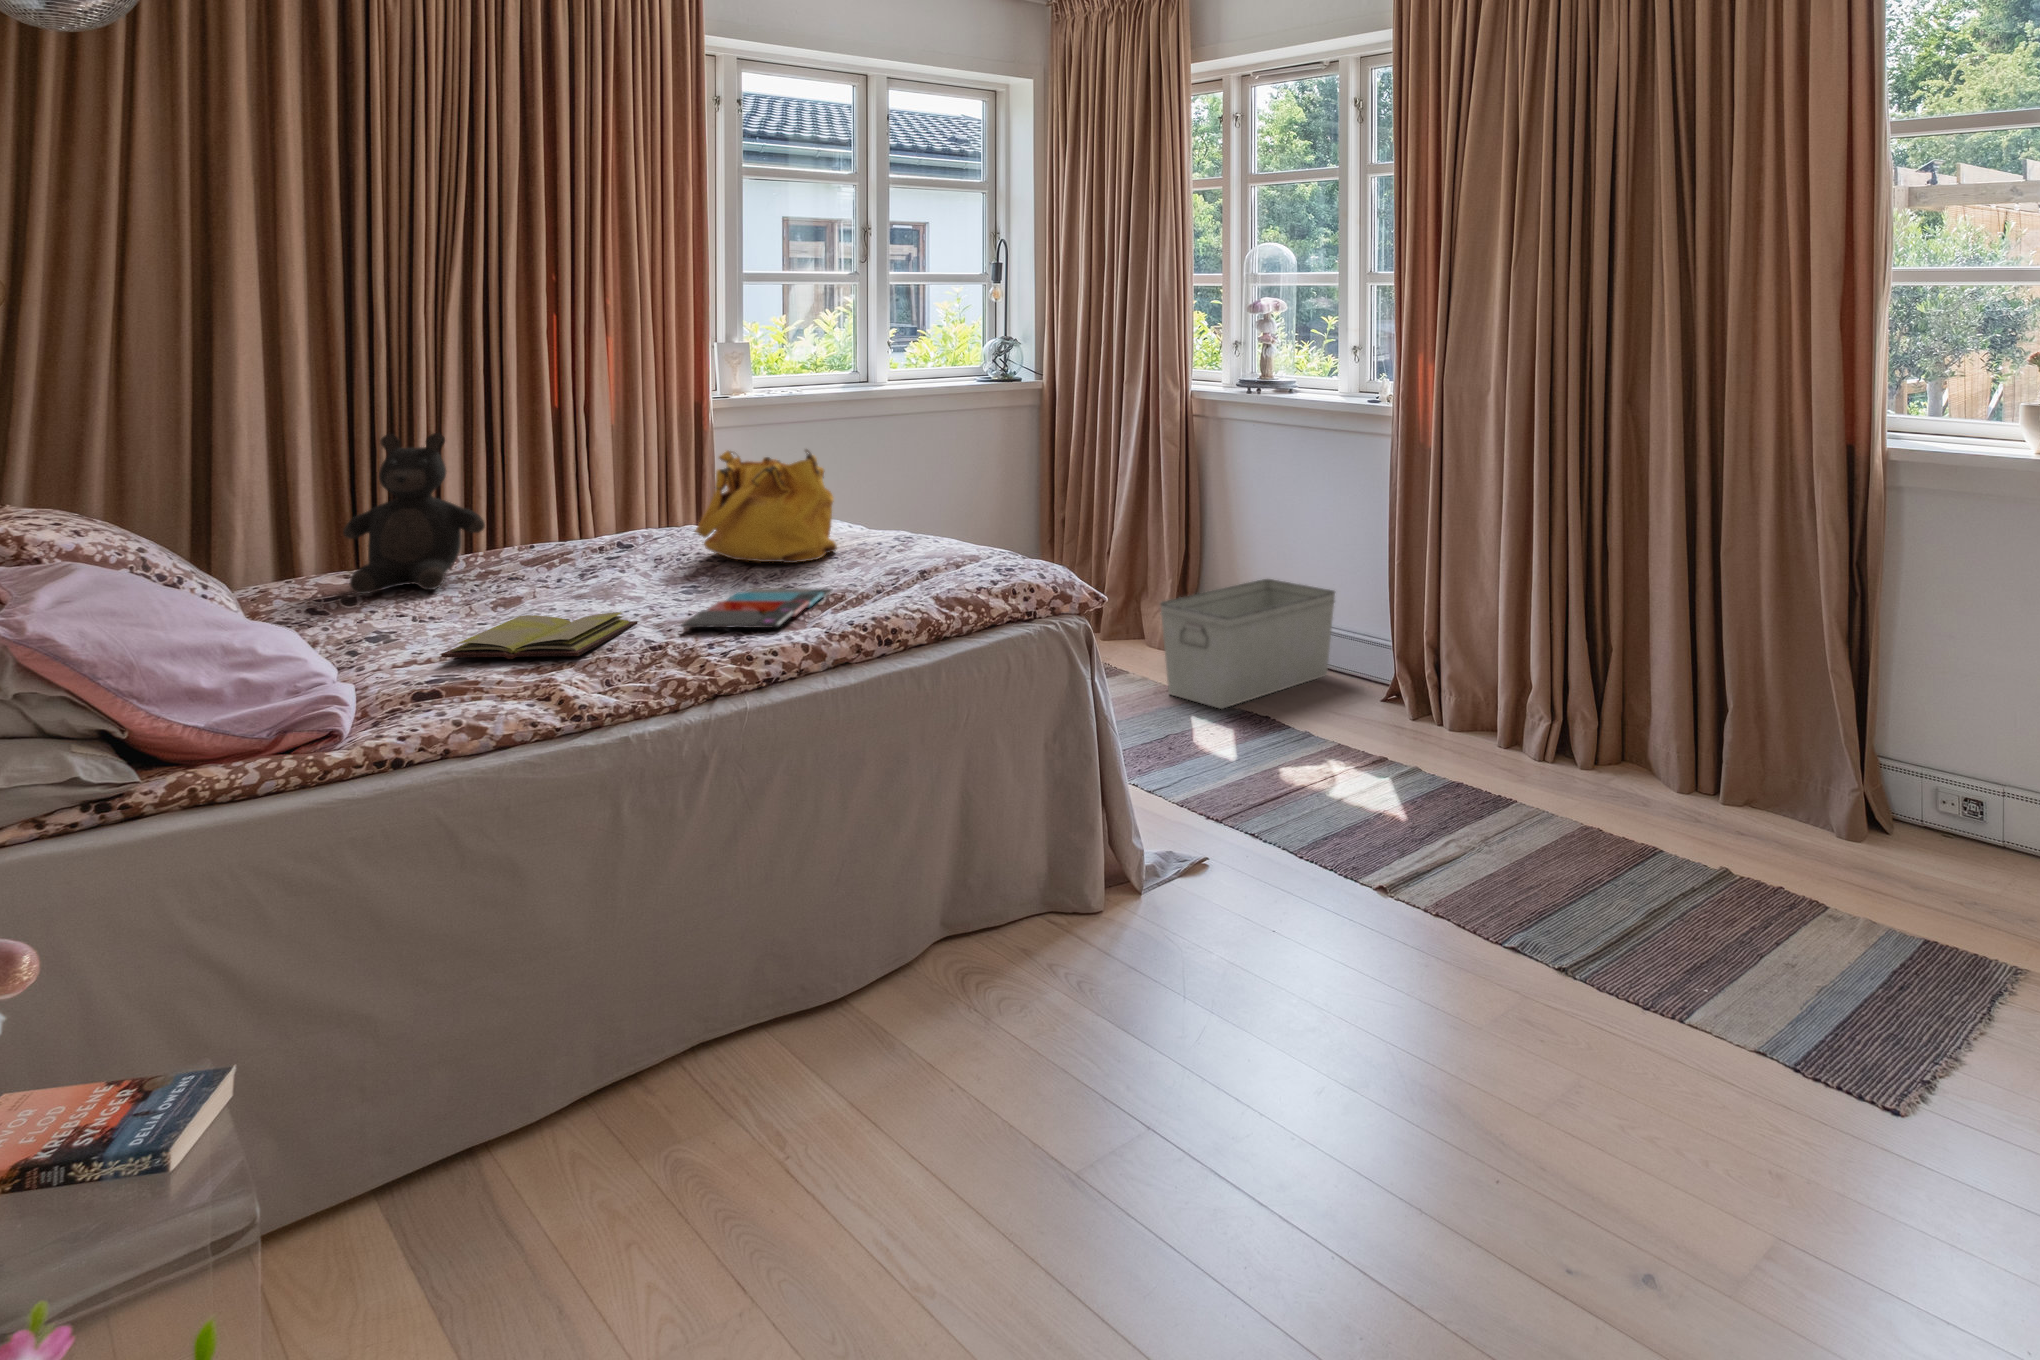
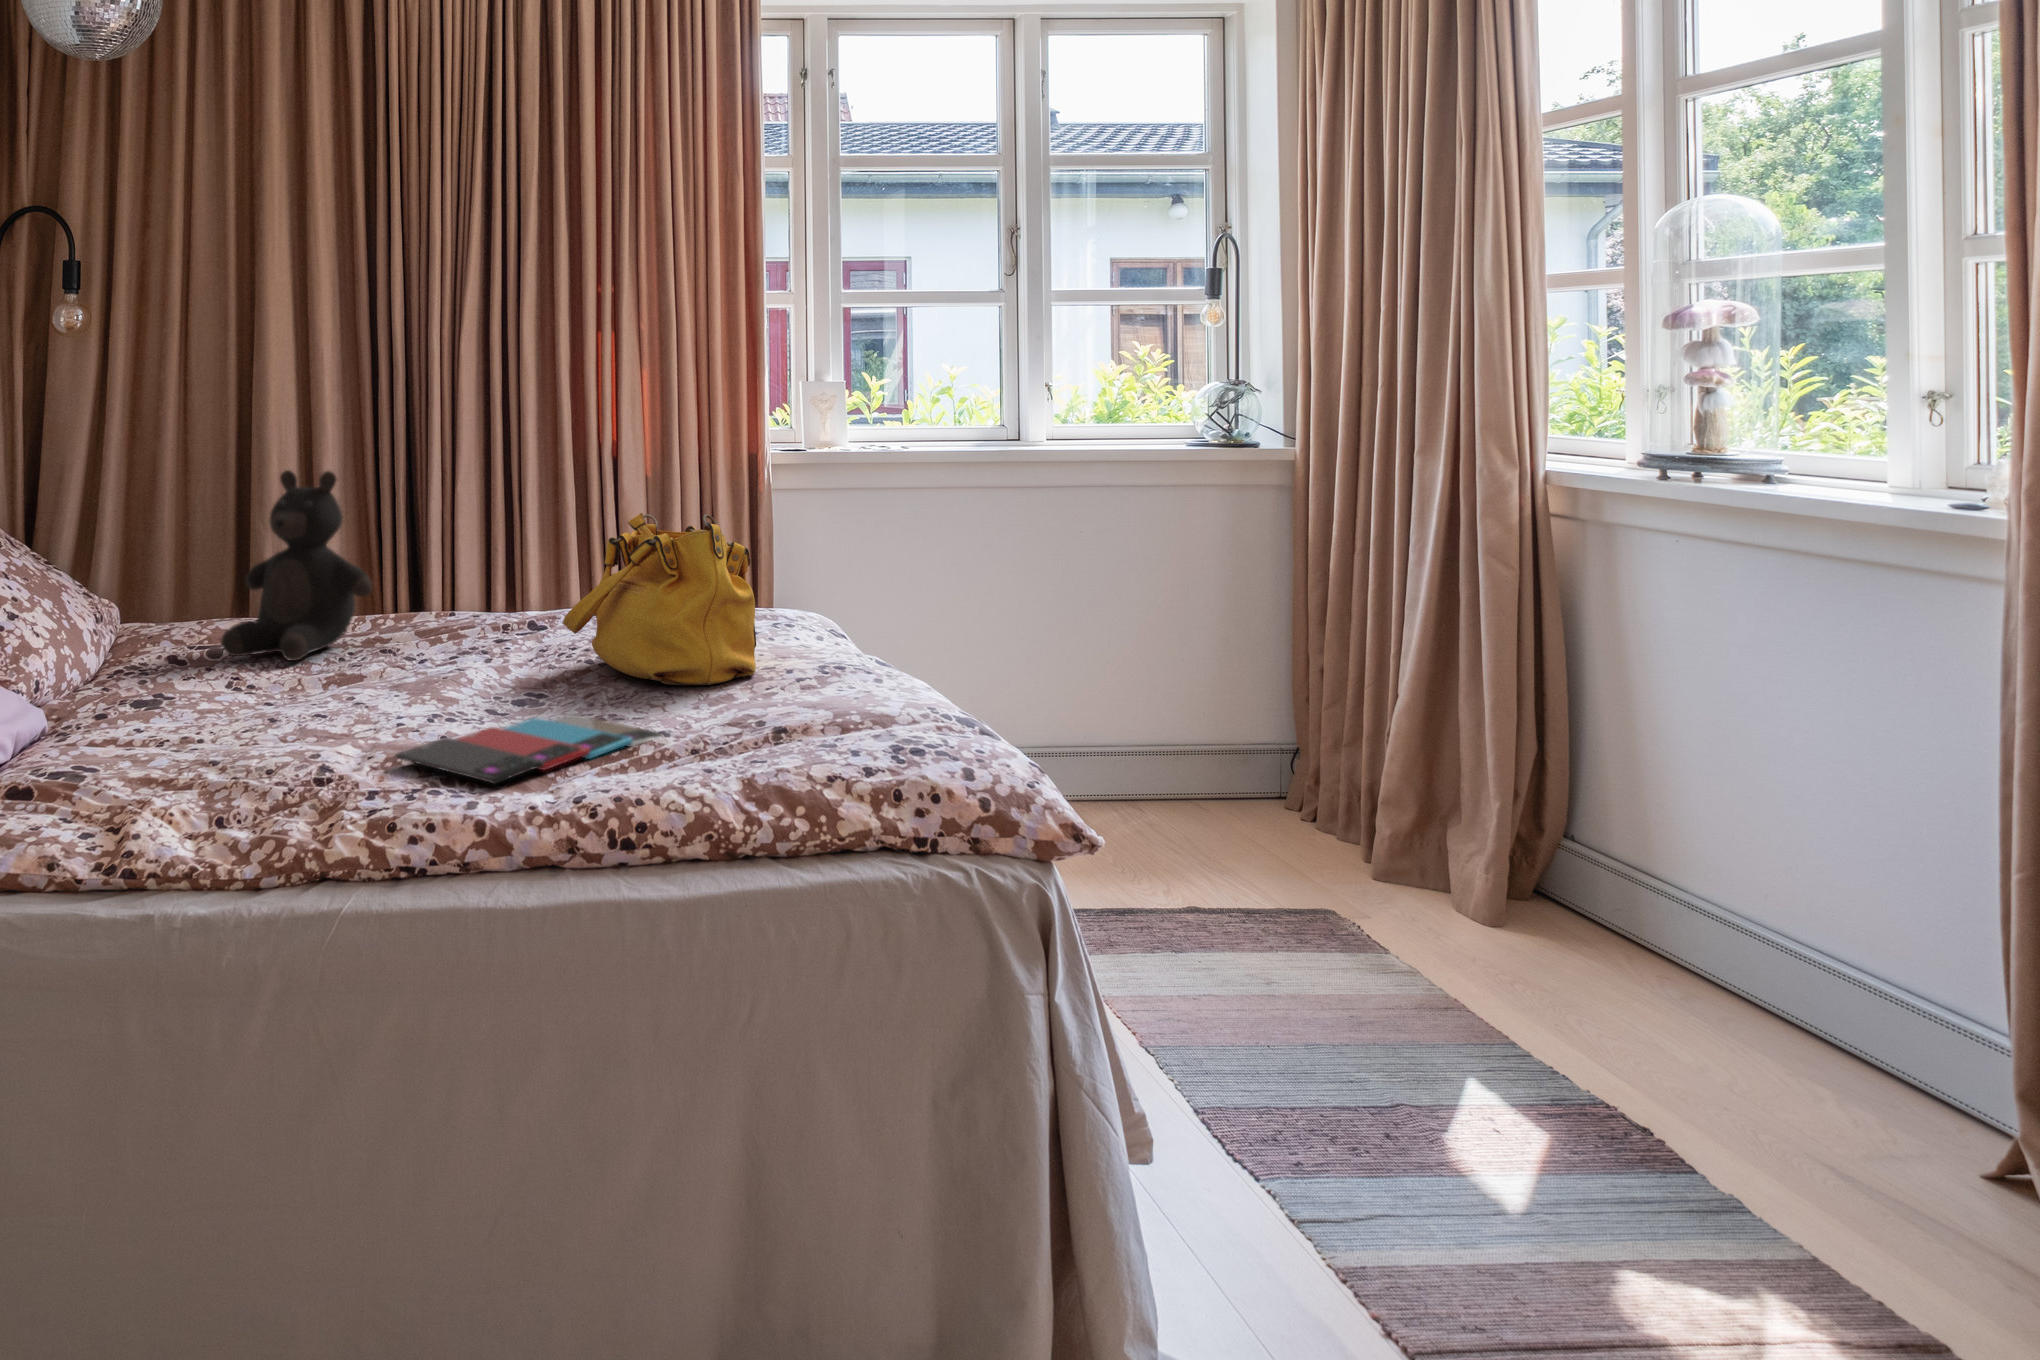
storage bin: present [1160,579,1335,709] -> none [1426,839,1863,1085]
diary: present [441,612,637,659] -> none [131,708,382,777]

